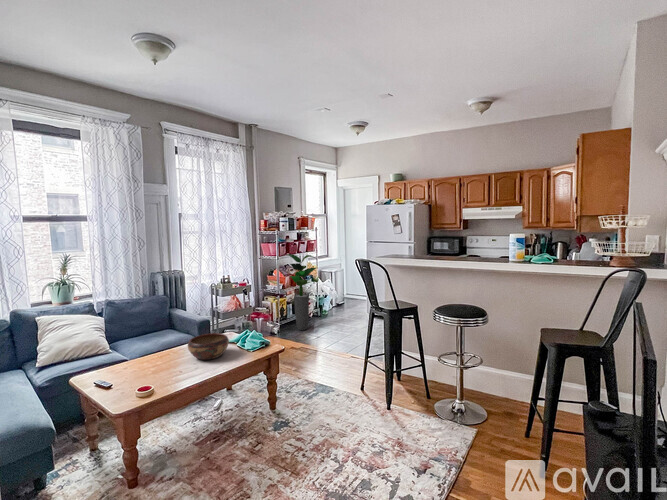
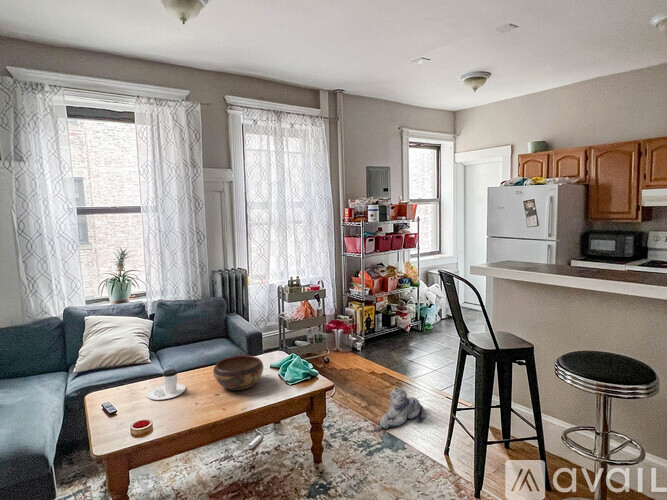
potted plant: present [288,254,316,330] -> none [373,252,413,349]
coffee cup: none [130,348,164,374] -> present [147,369,185,400]
plush toy: none [311,350,341,381] -> present [380,388,426,429]

